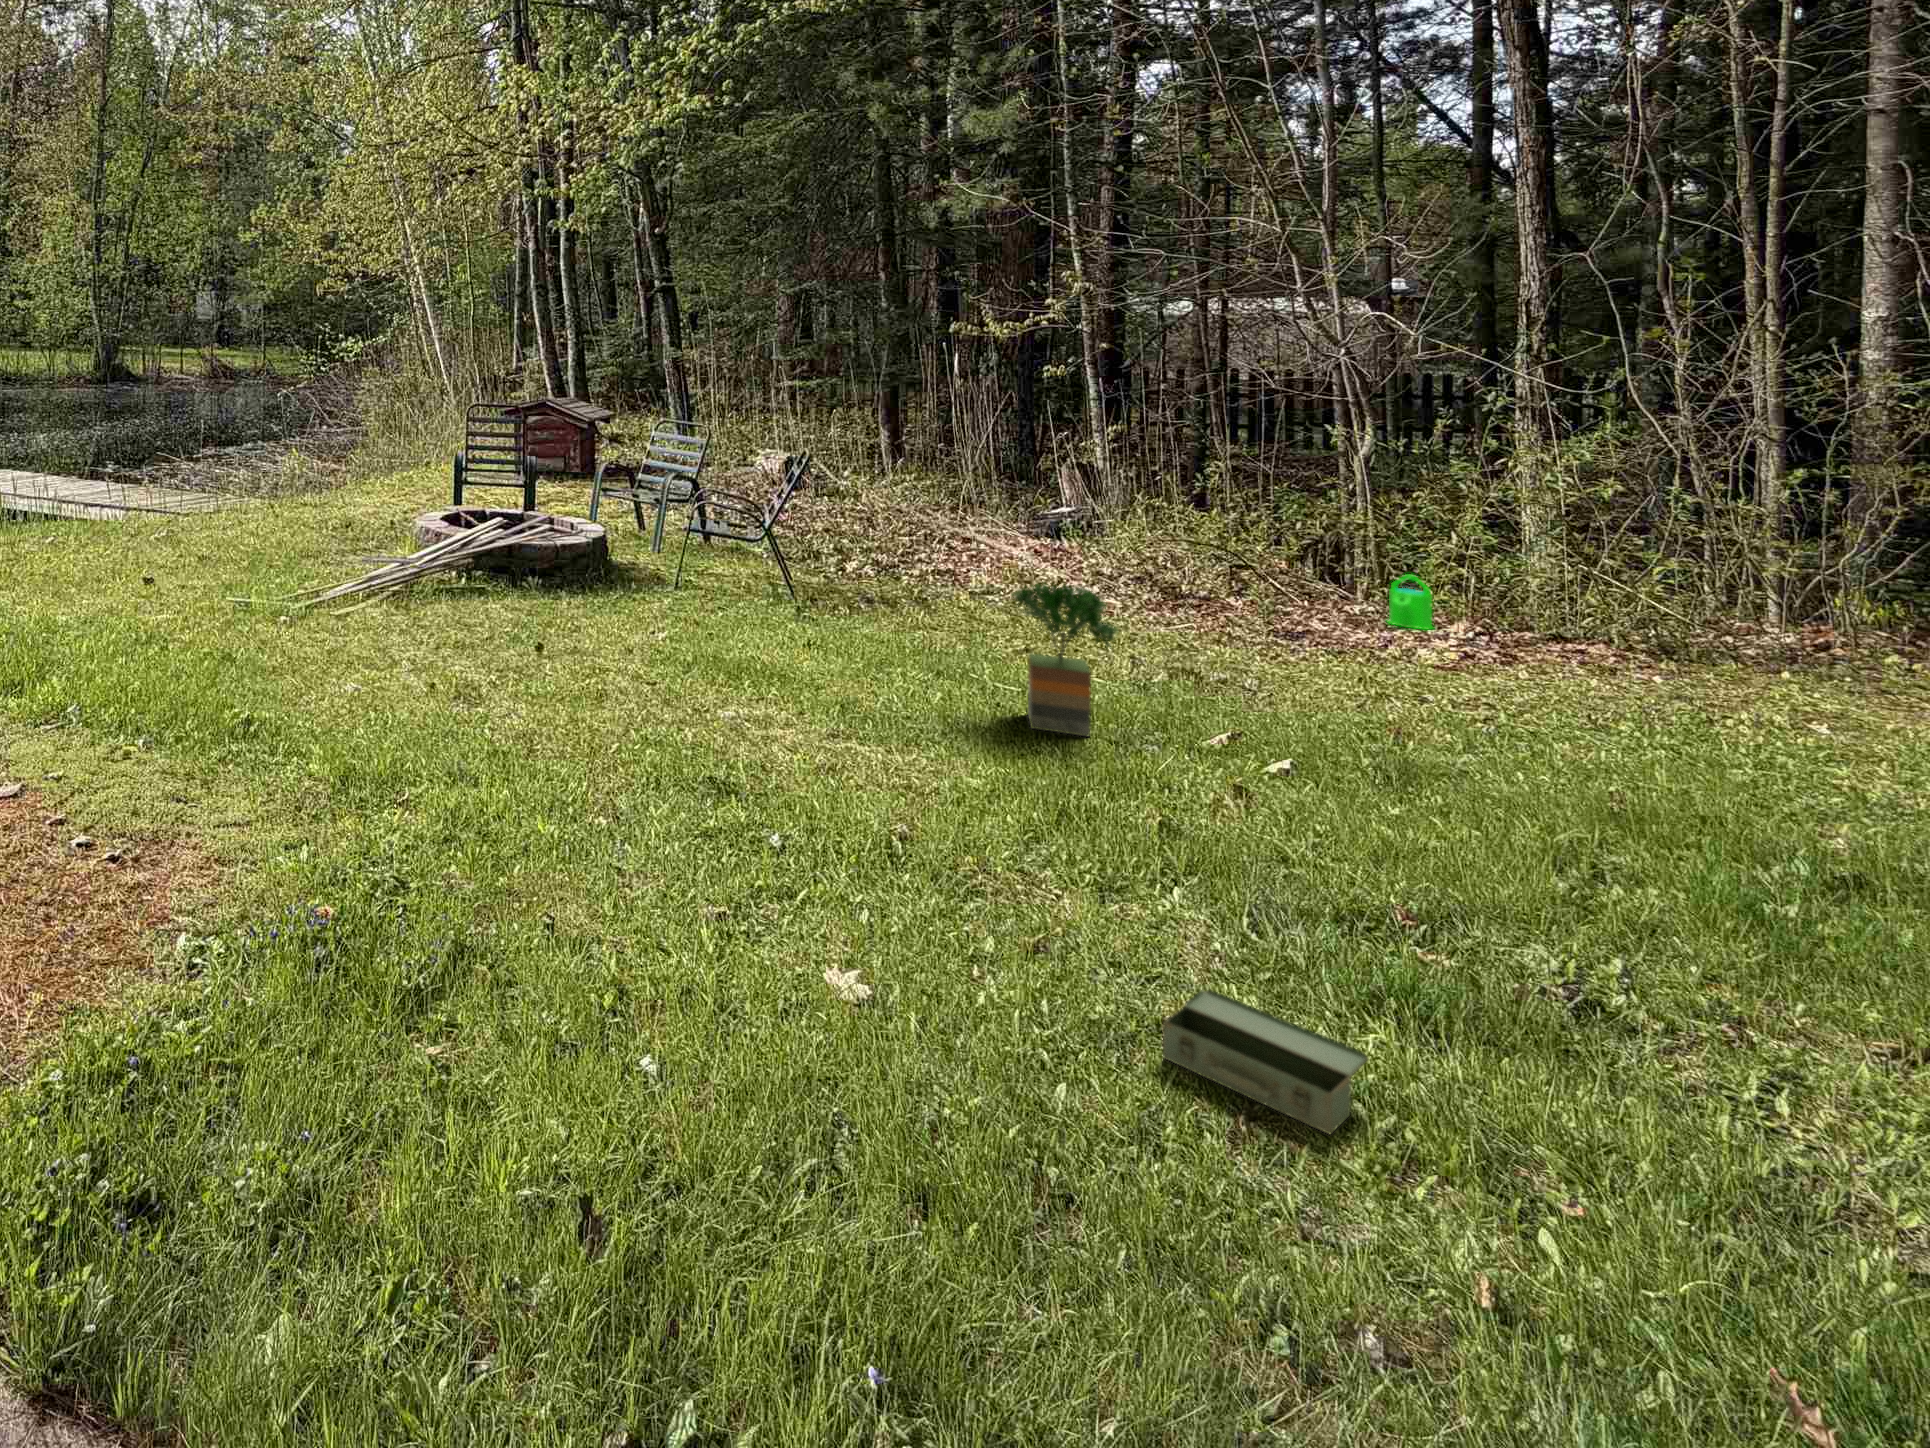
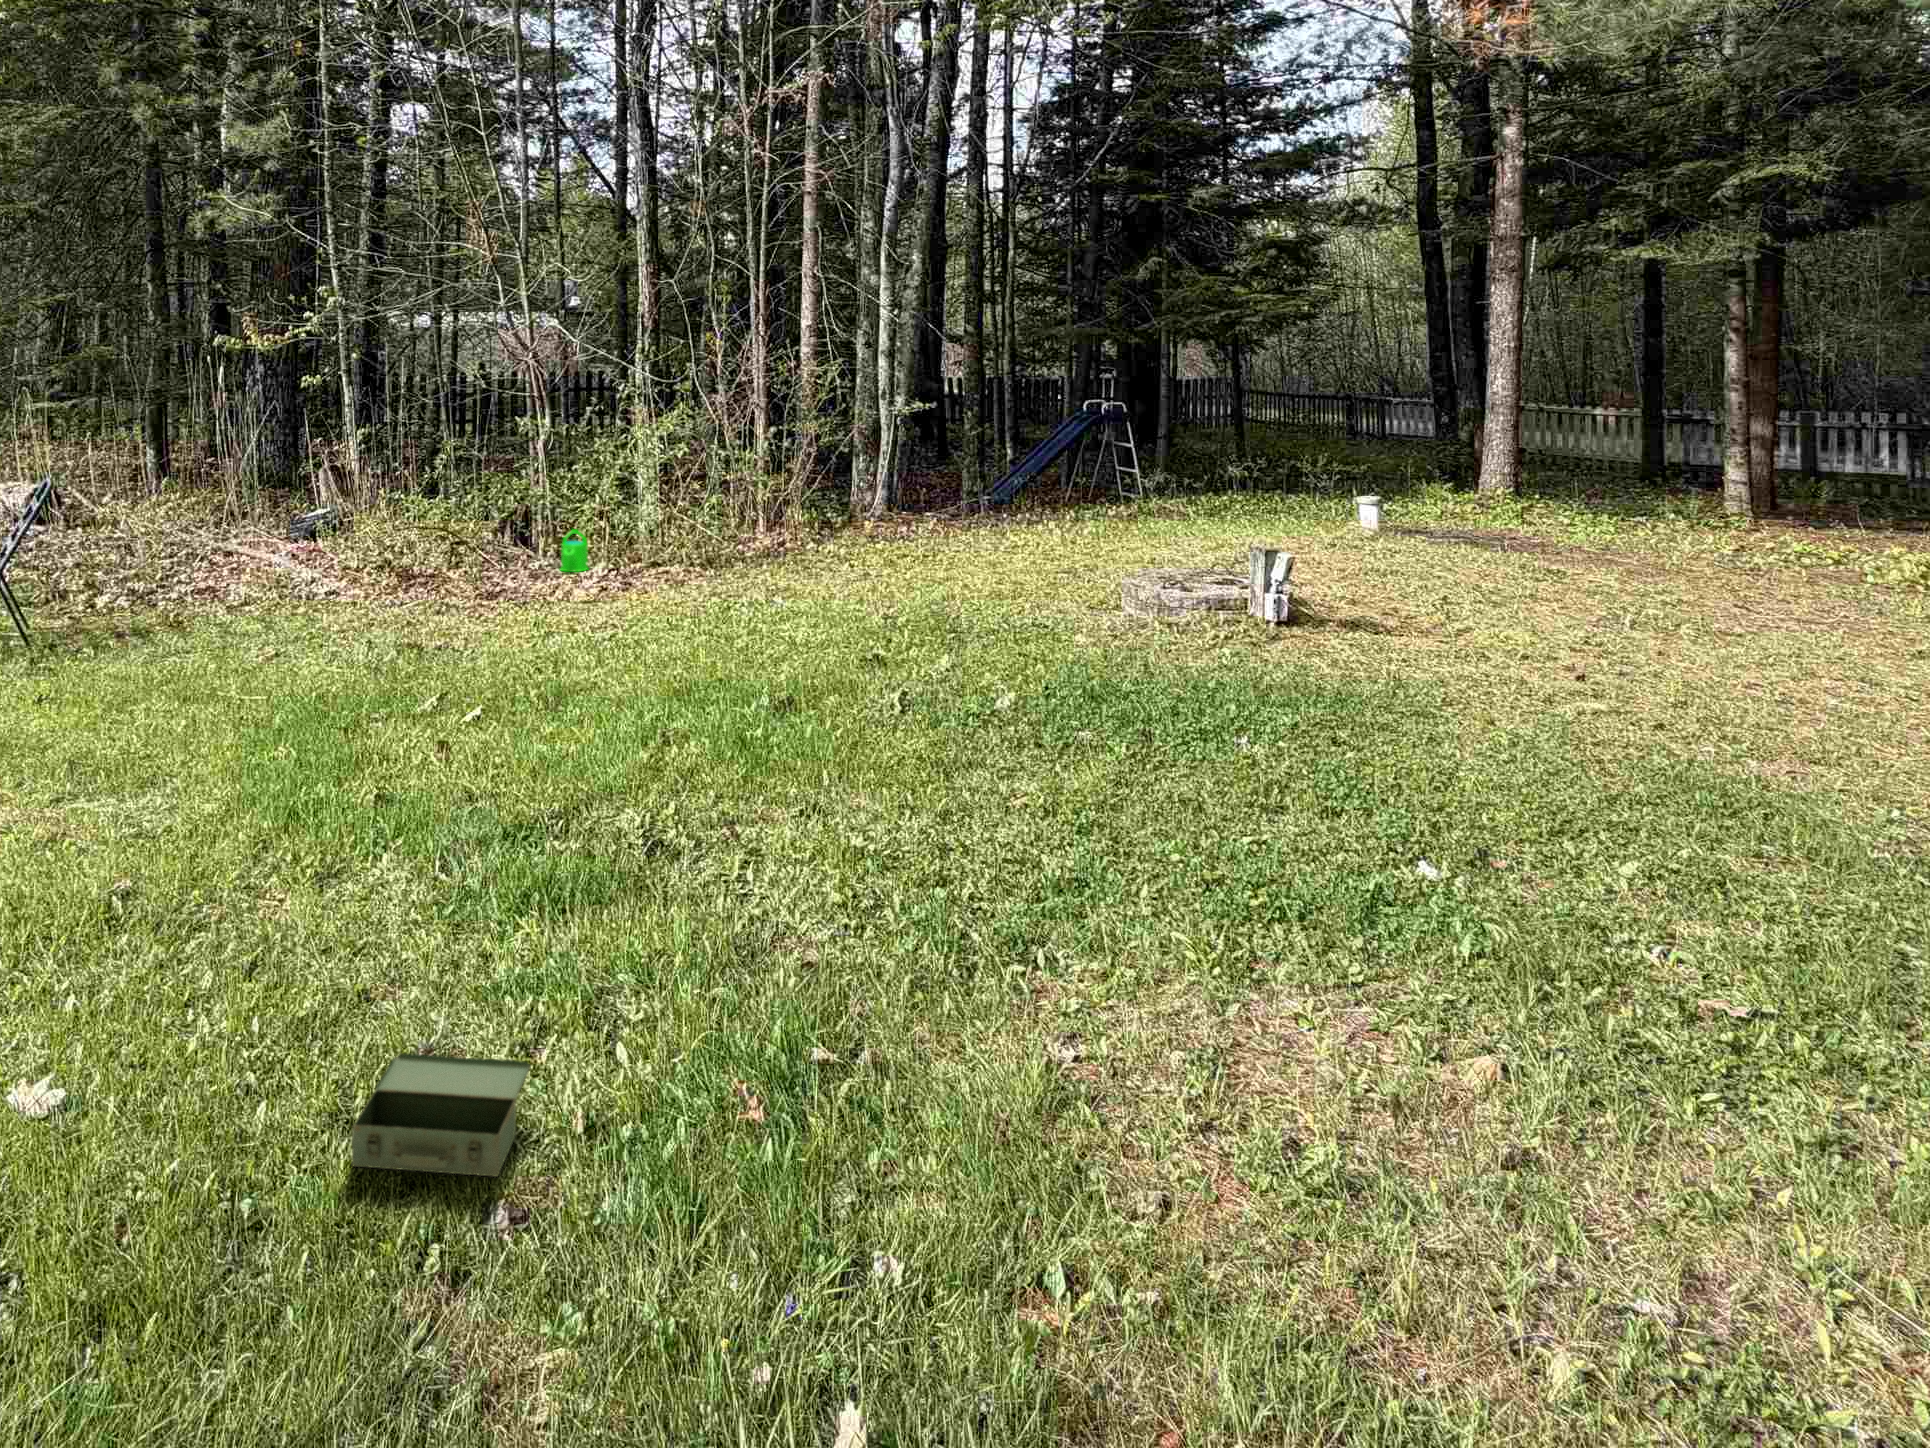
potted tree: present [1012,583,1118,737] -> none [247,604,352,764]

